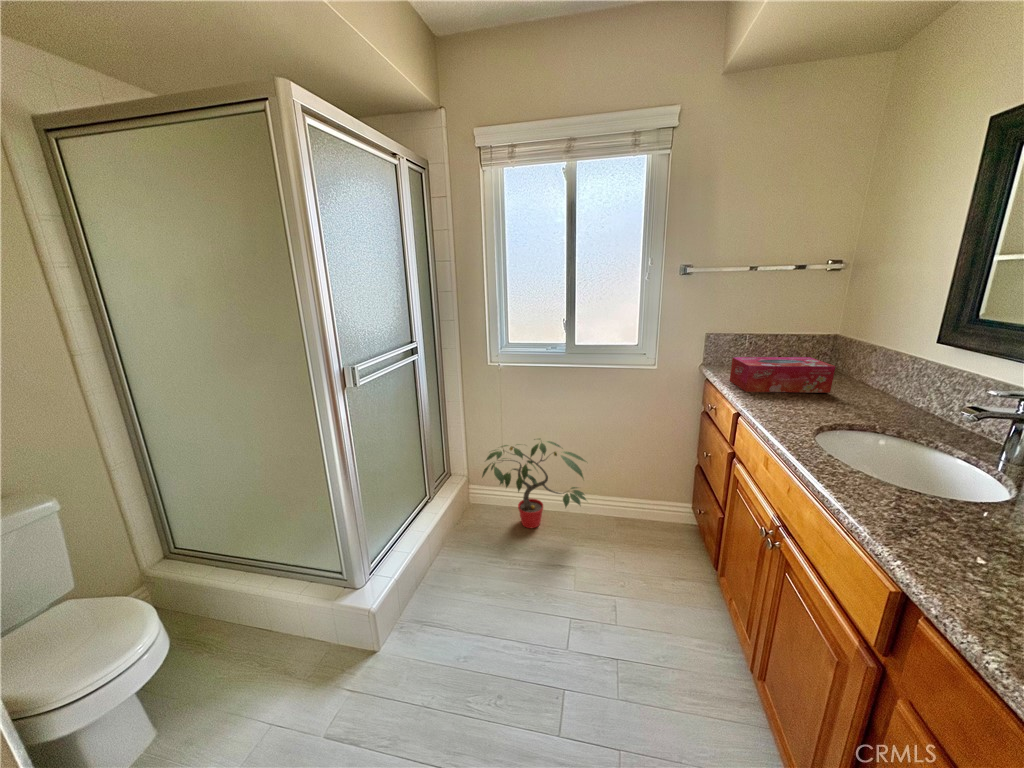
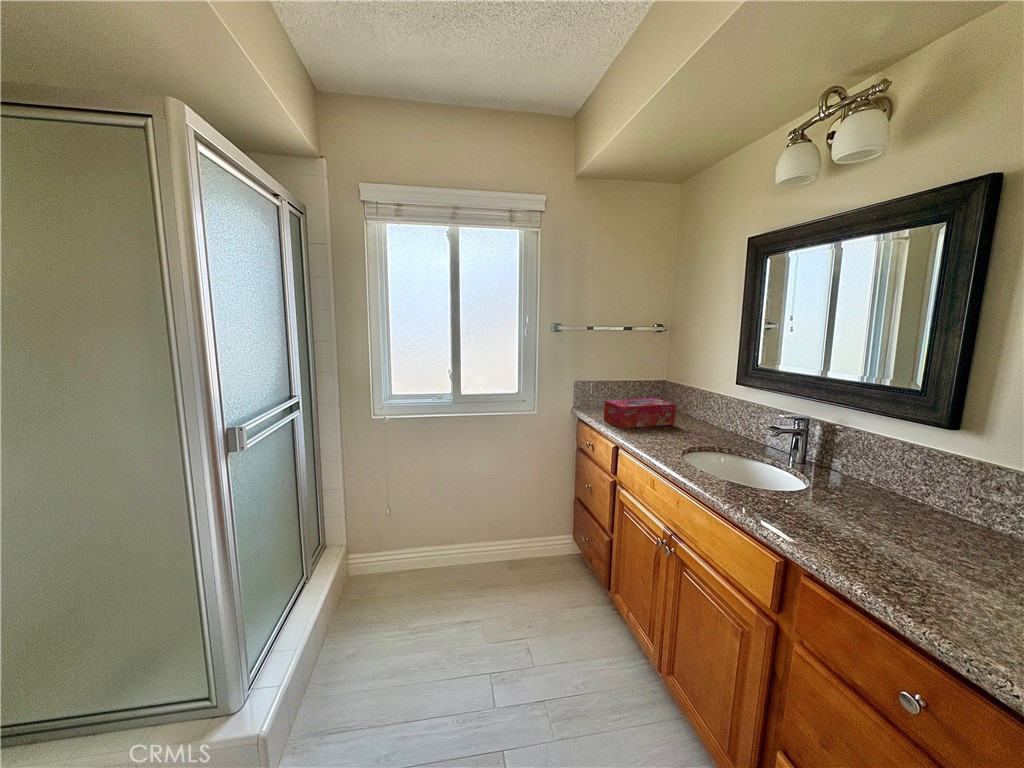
potted plant: present [482,438,586,528] -> none [369,492,489,592]

